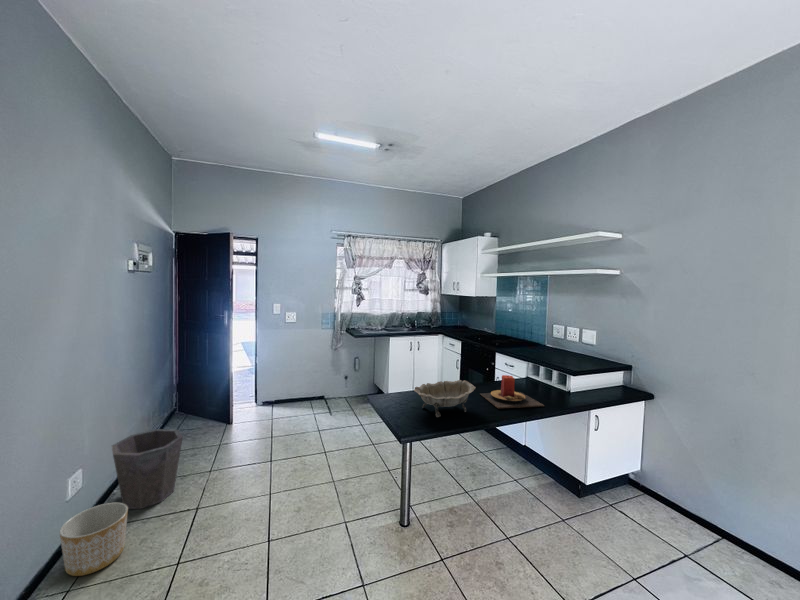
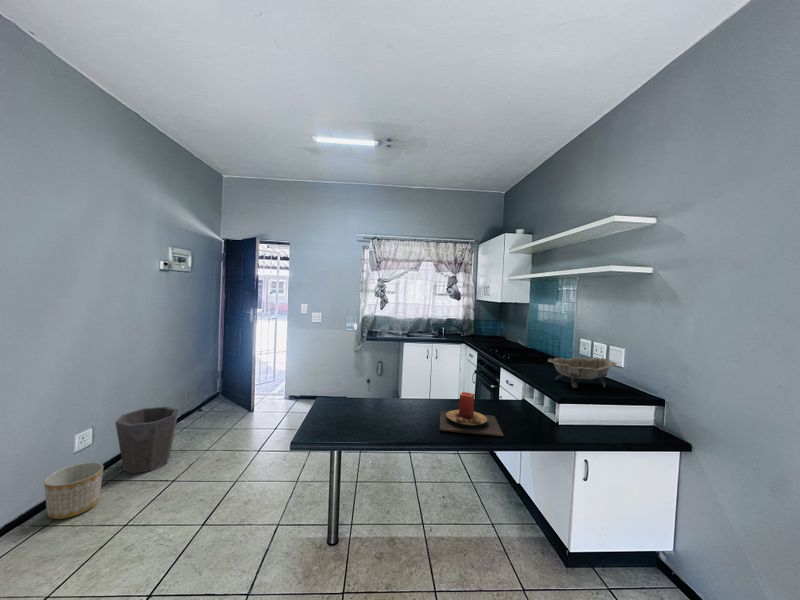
decorative bowl: present [414,380,475,417] -> present [548,358,616,387]

